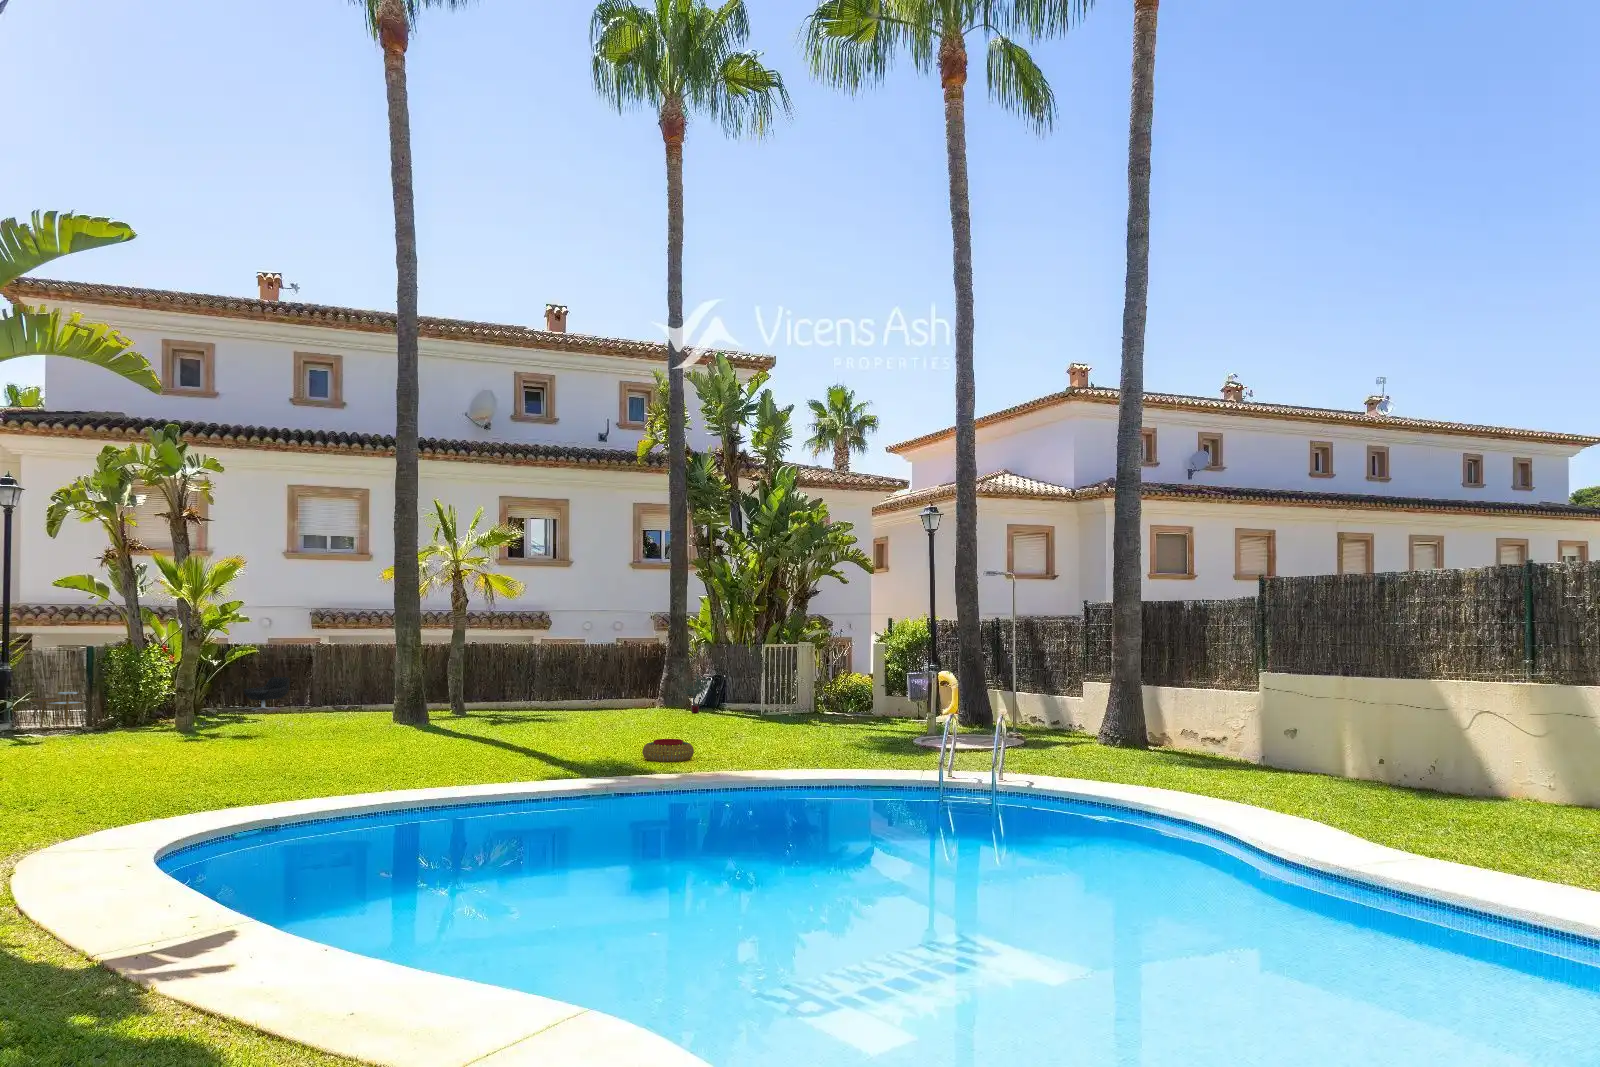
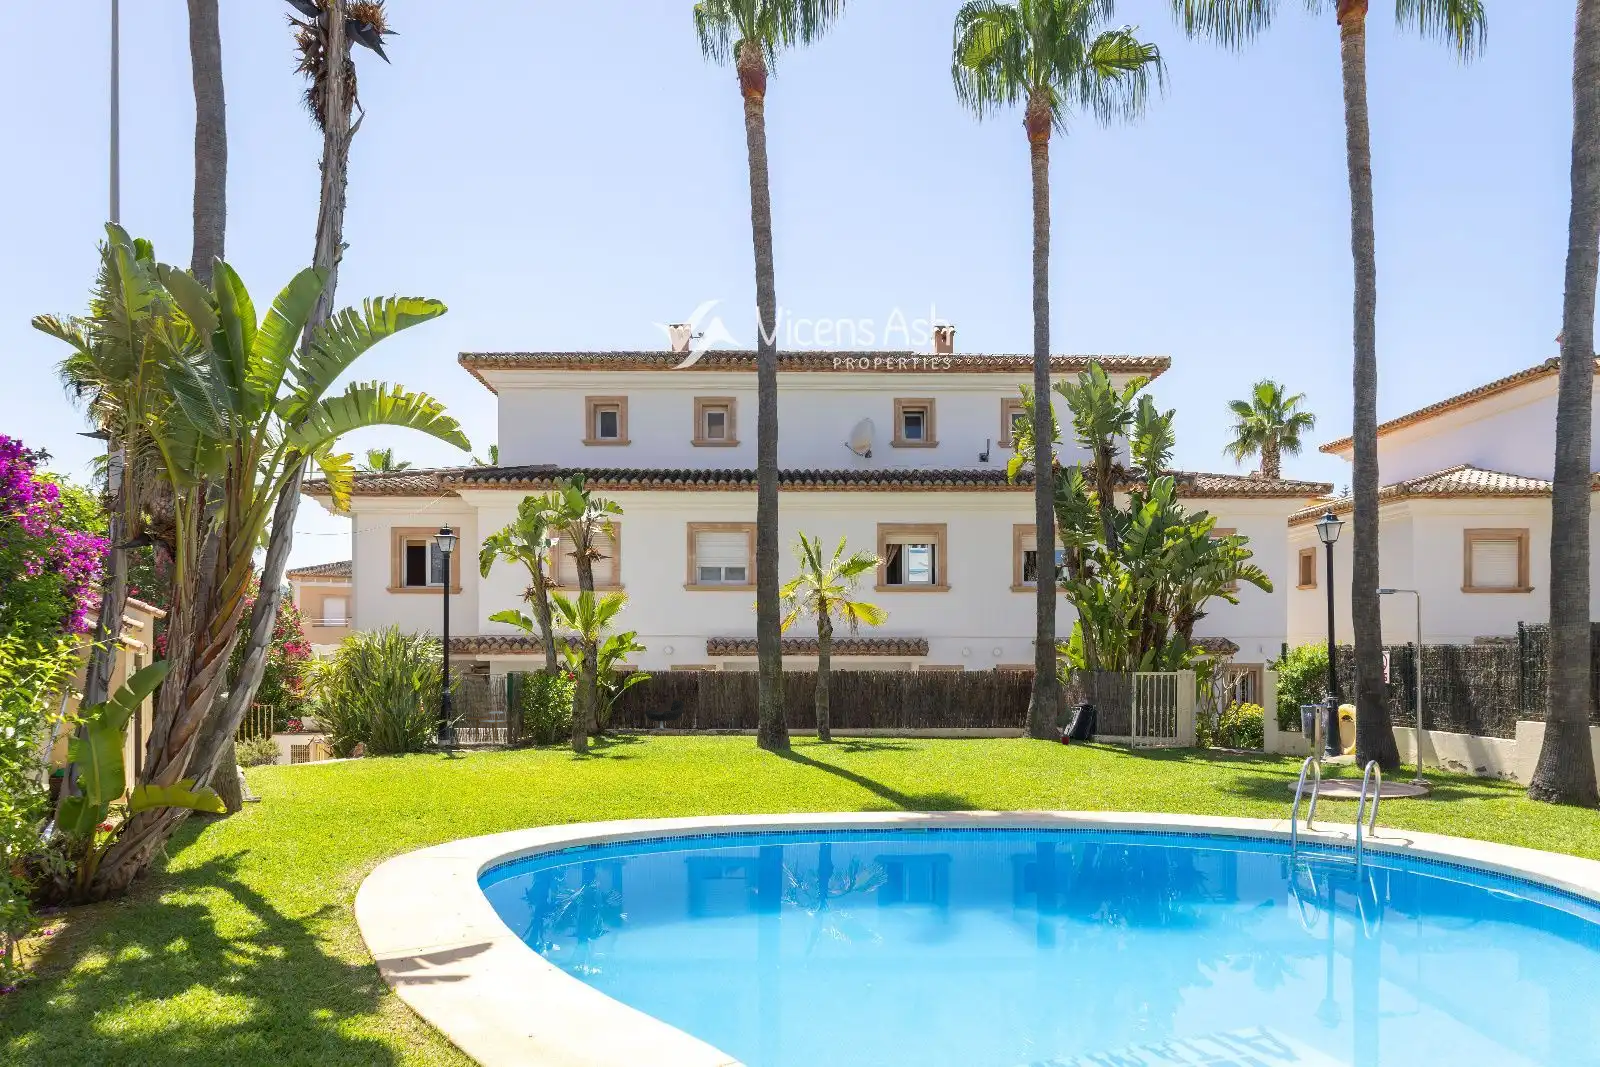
pouf: present [642,739,694,762] -> none [965,773,1018,797]

